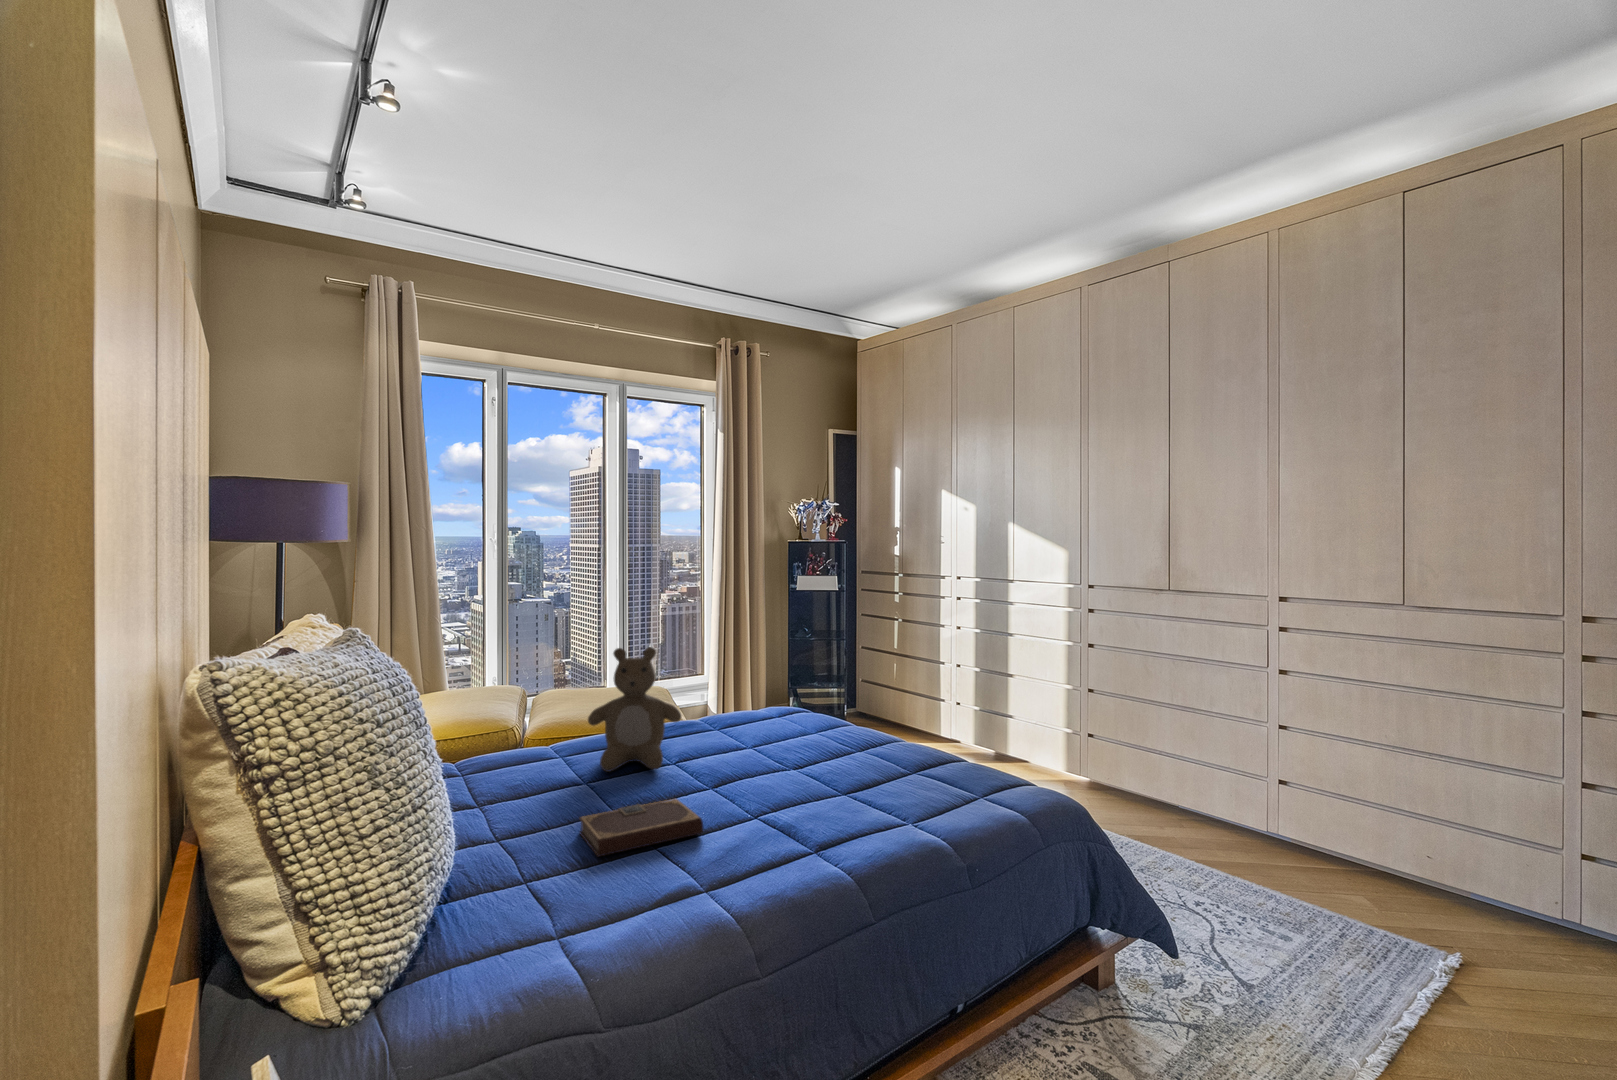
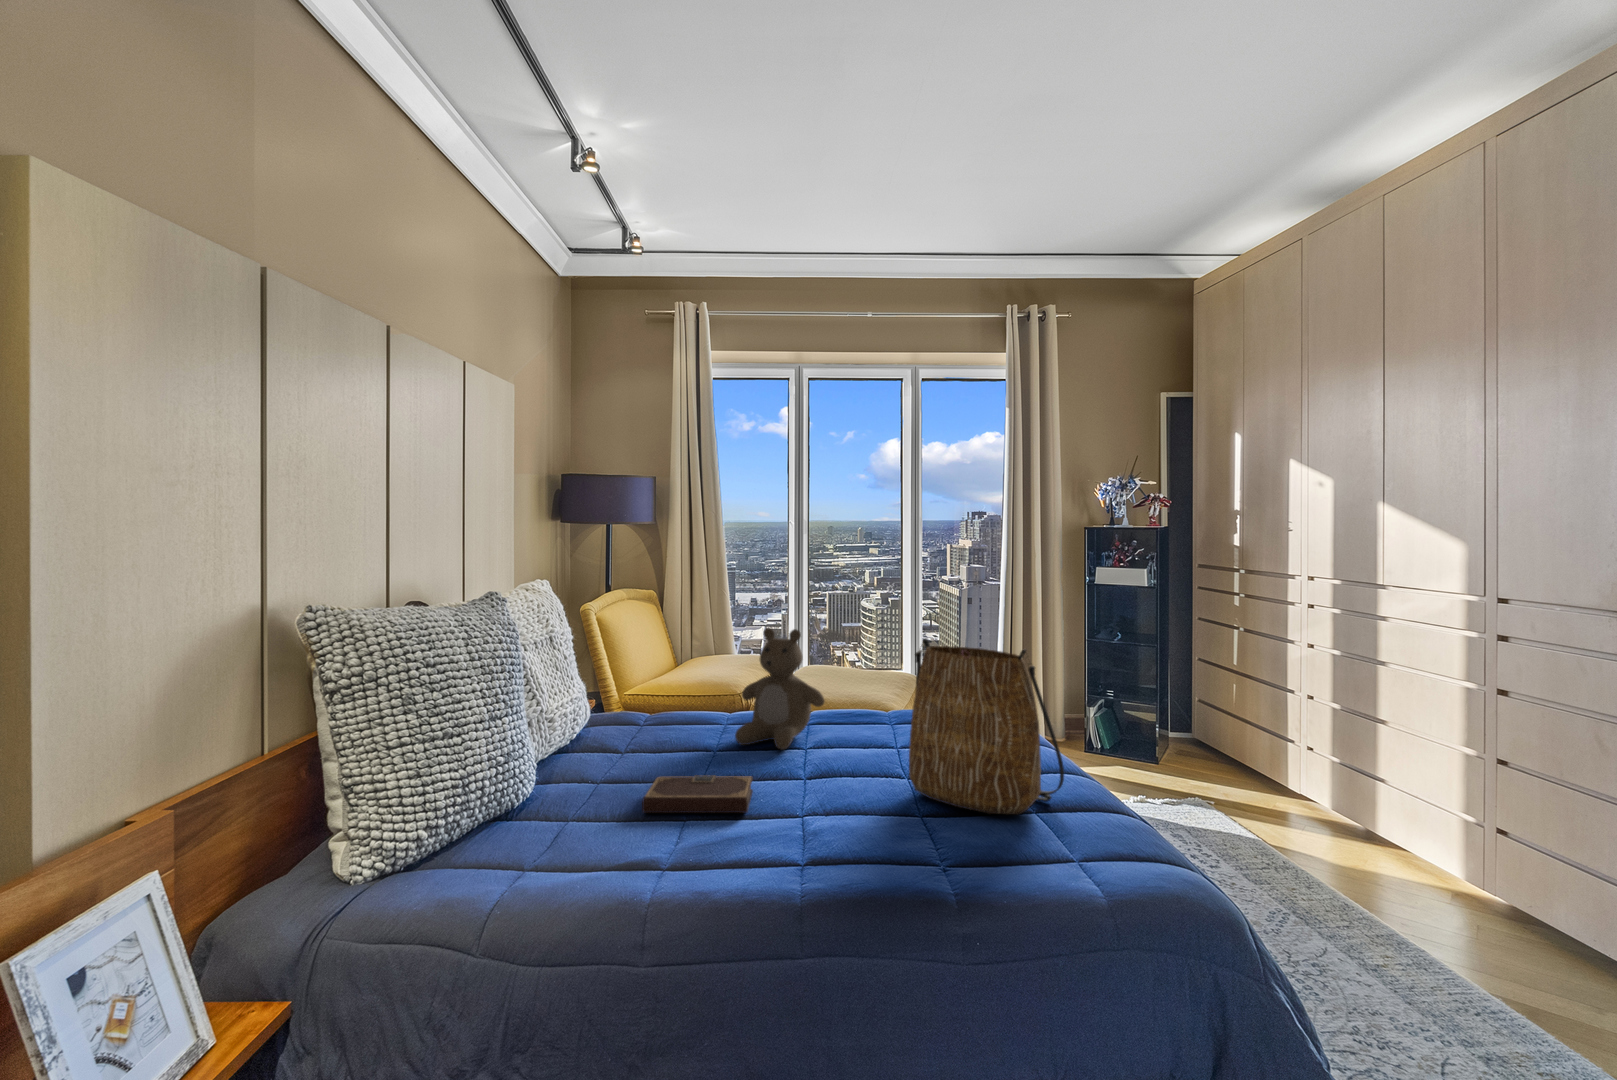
tote bag: none [804,646,937,791] -> present [909,639,1064,814]

